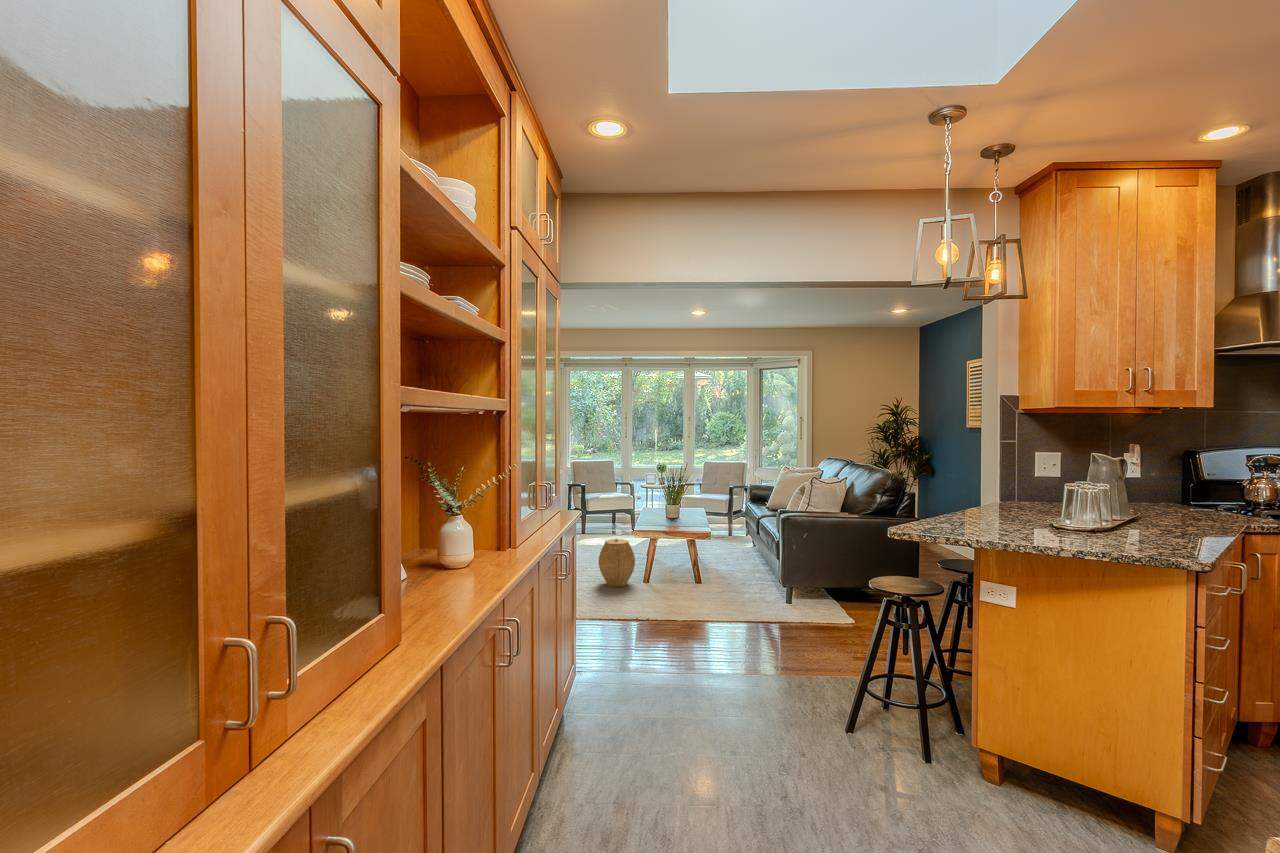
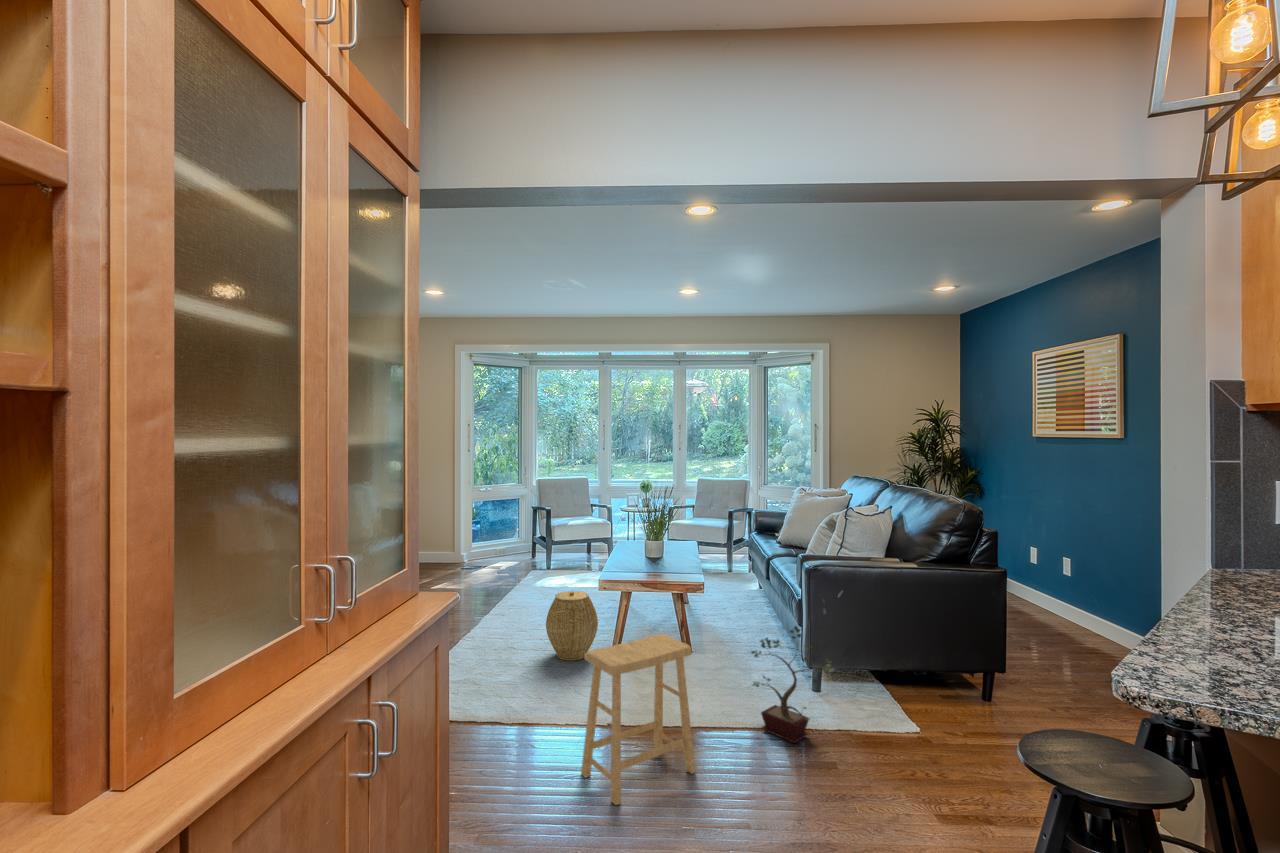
potted plant: none [741,551,794,626] -> present [751,626,834,743]
footstool: none [635,555,706,650] -> present [581,634,696,805]

